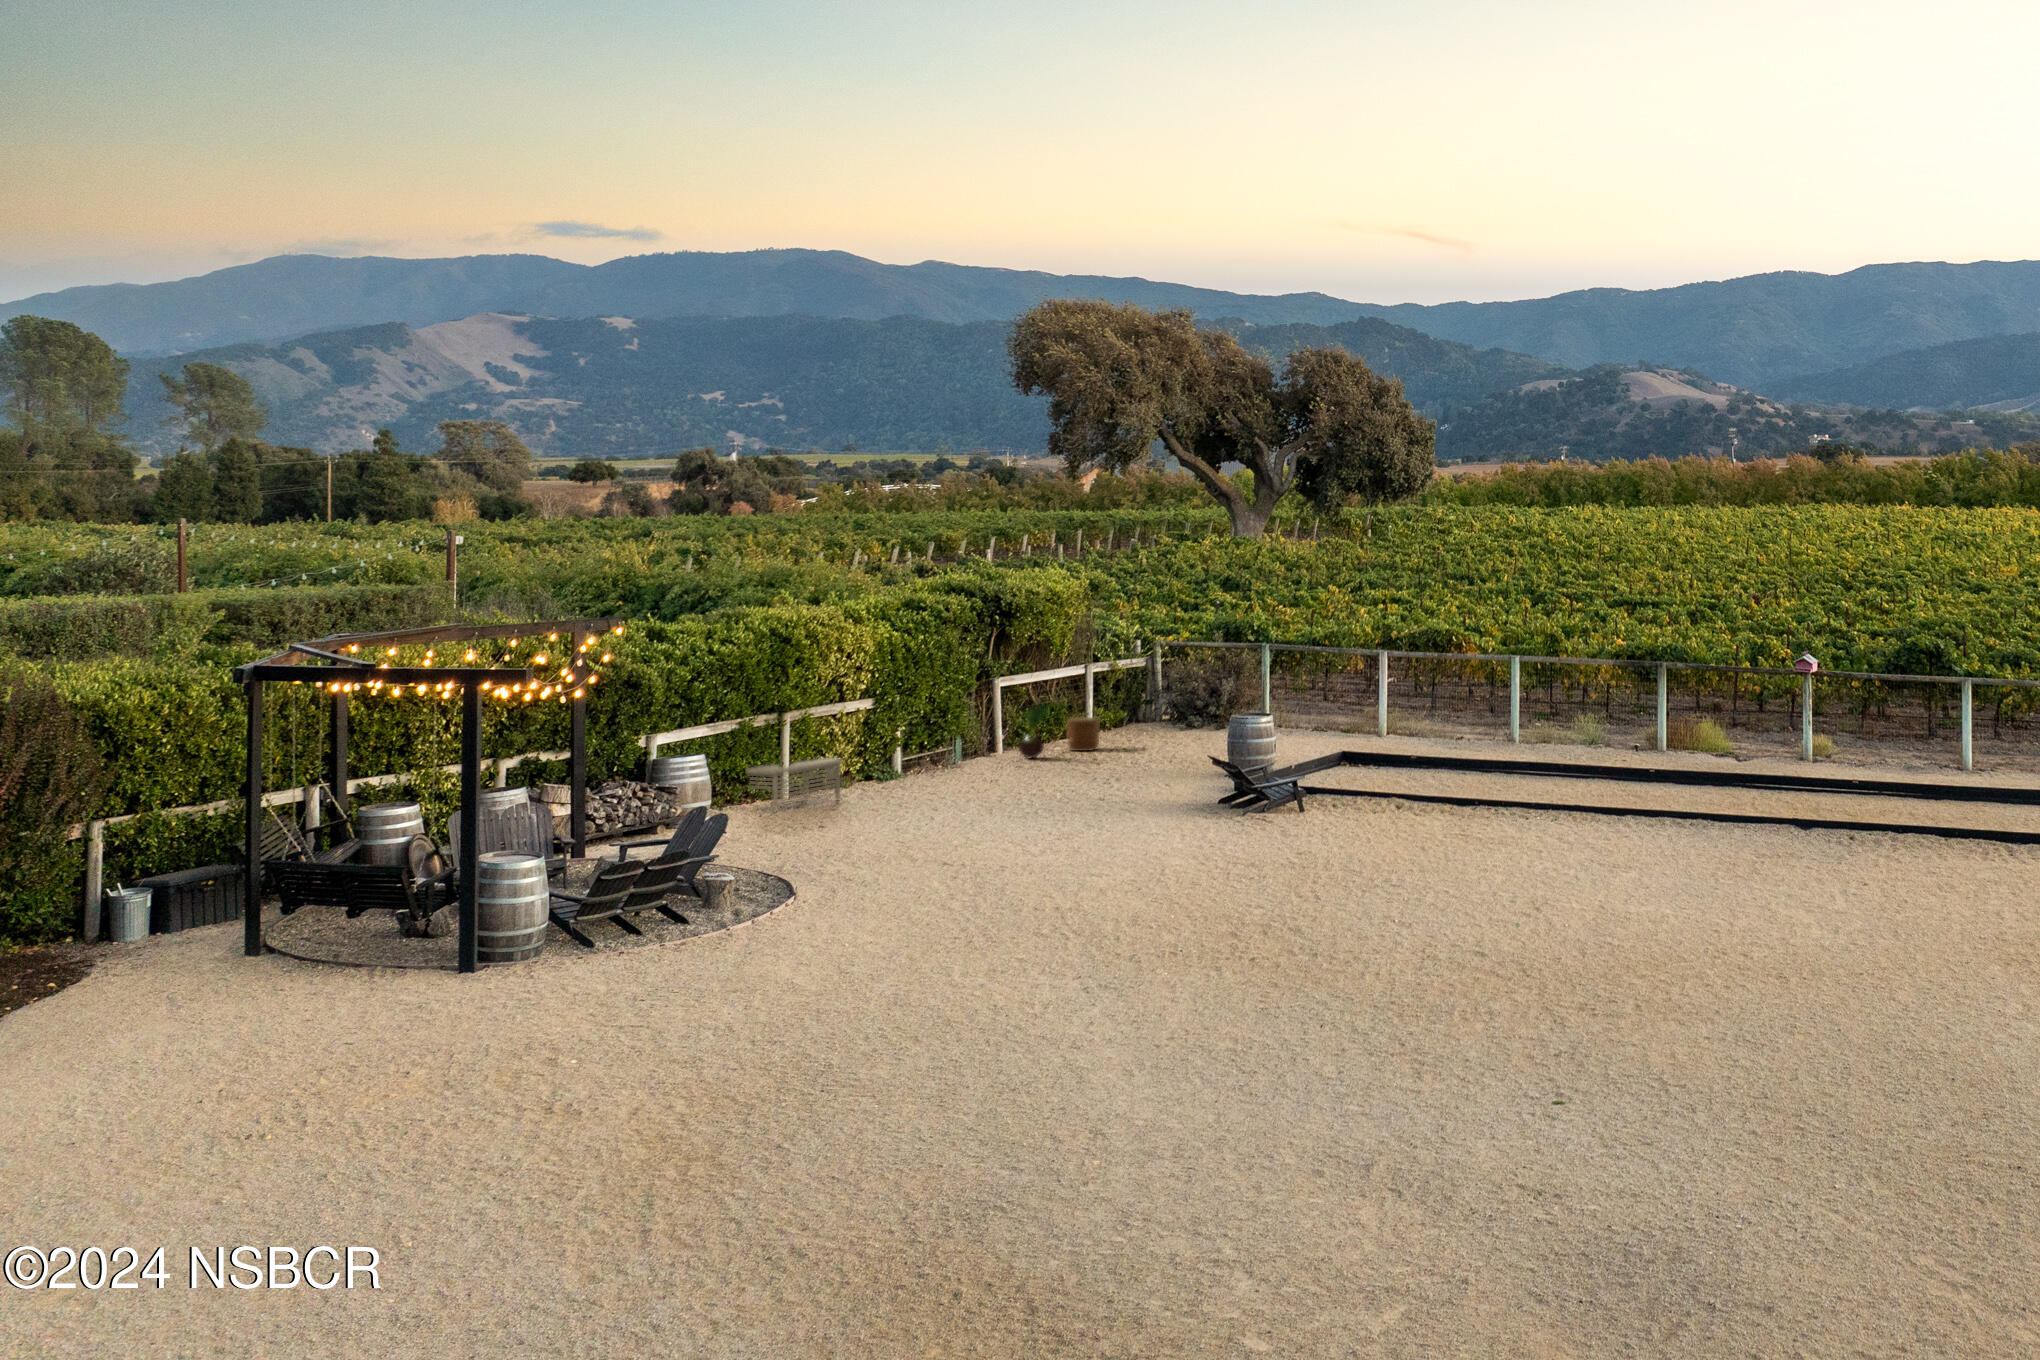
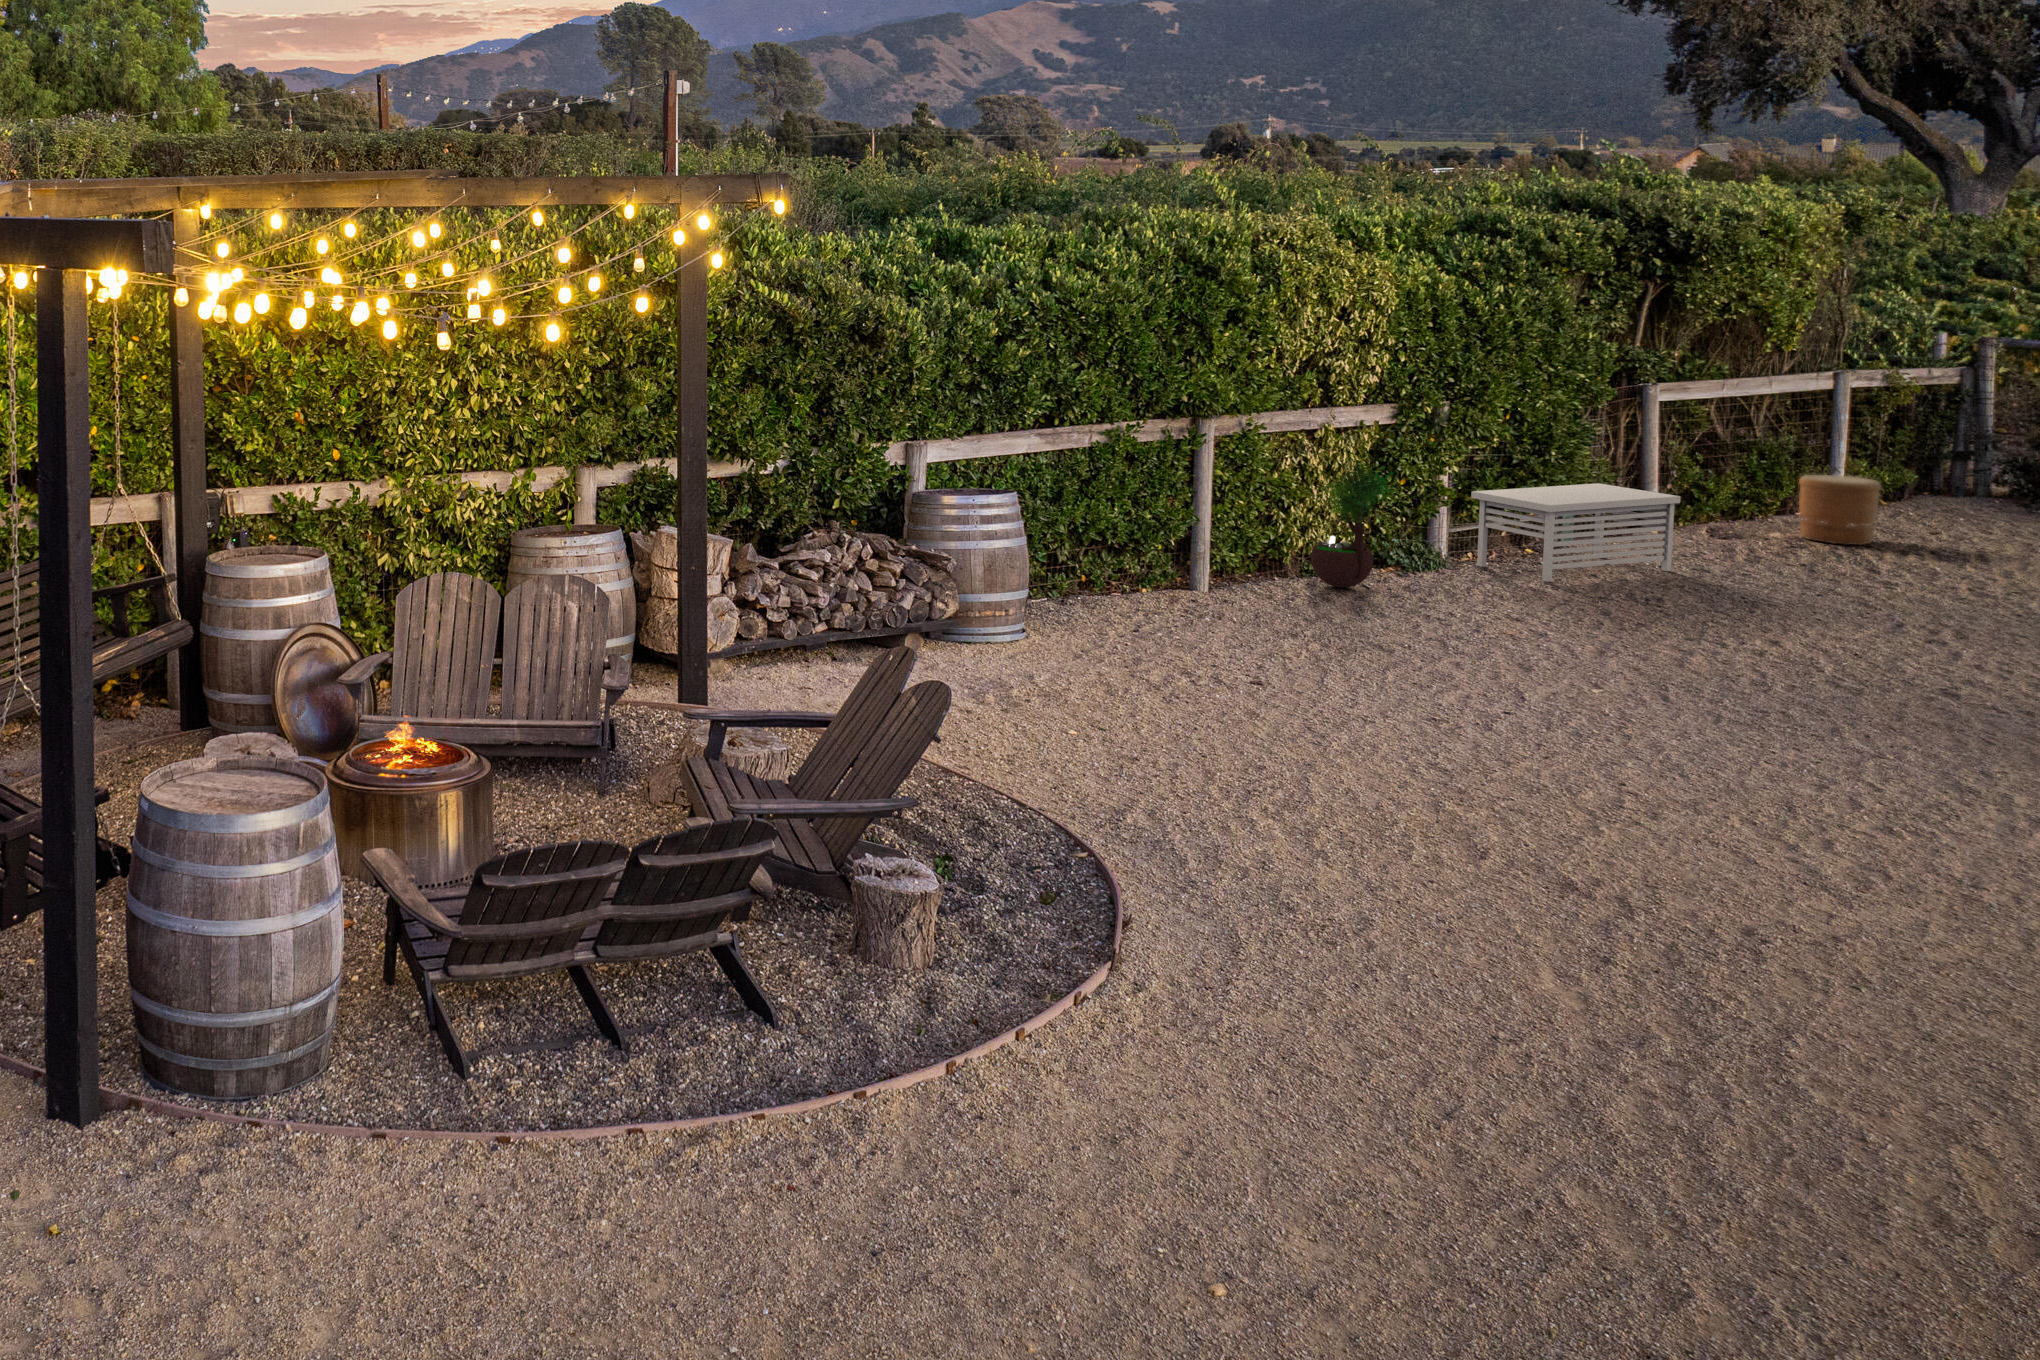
potted tree: present [1018,704,1050,758] -> present [1311,465,1398,588]
storage bench: present [741,758,842,812] -> present [1471,483,1681,582]

